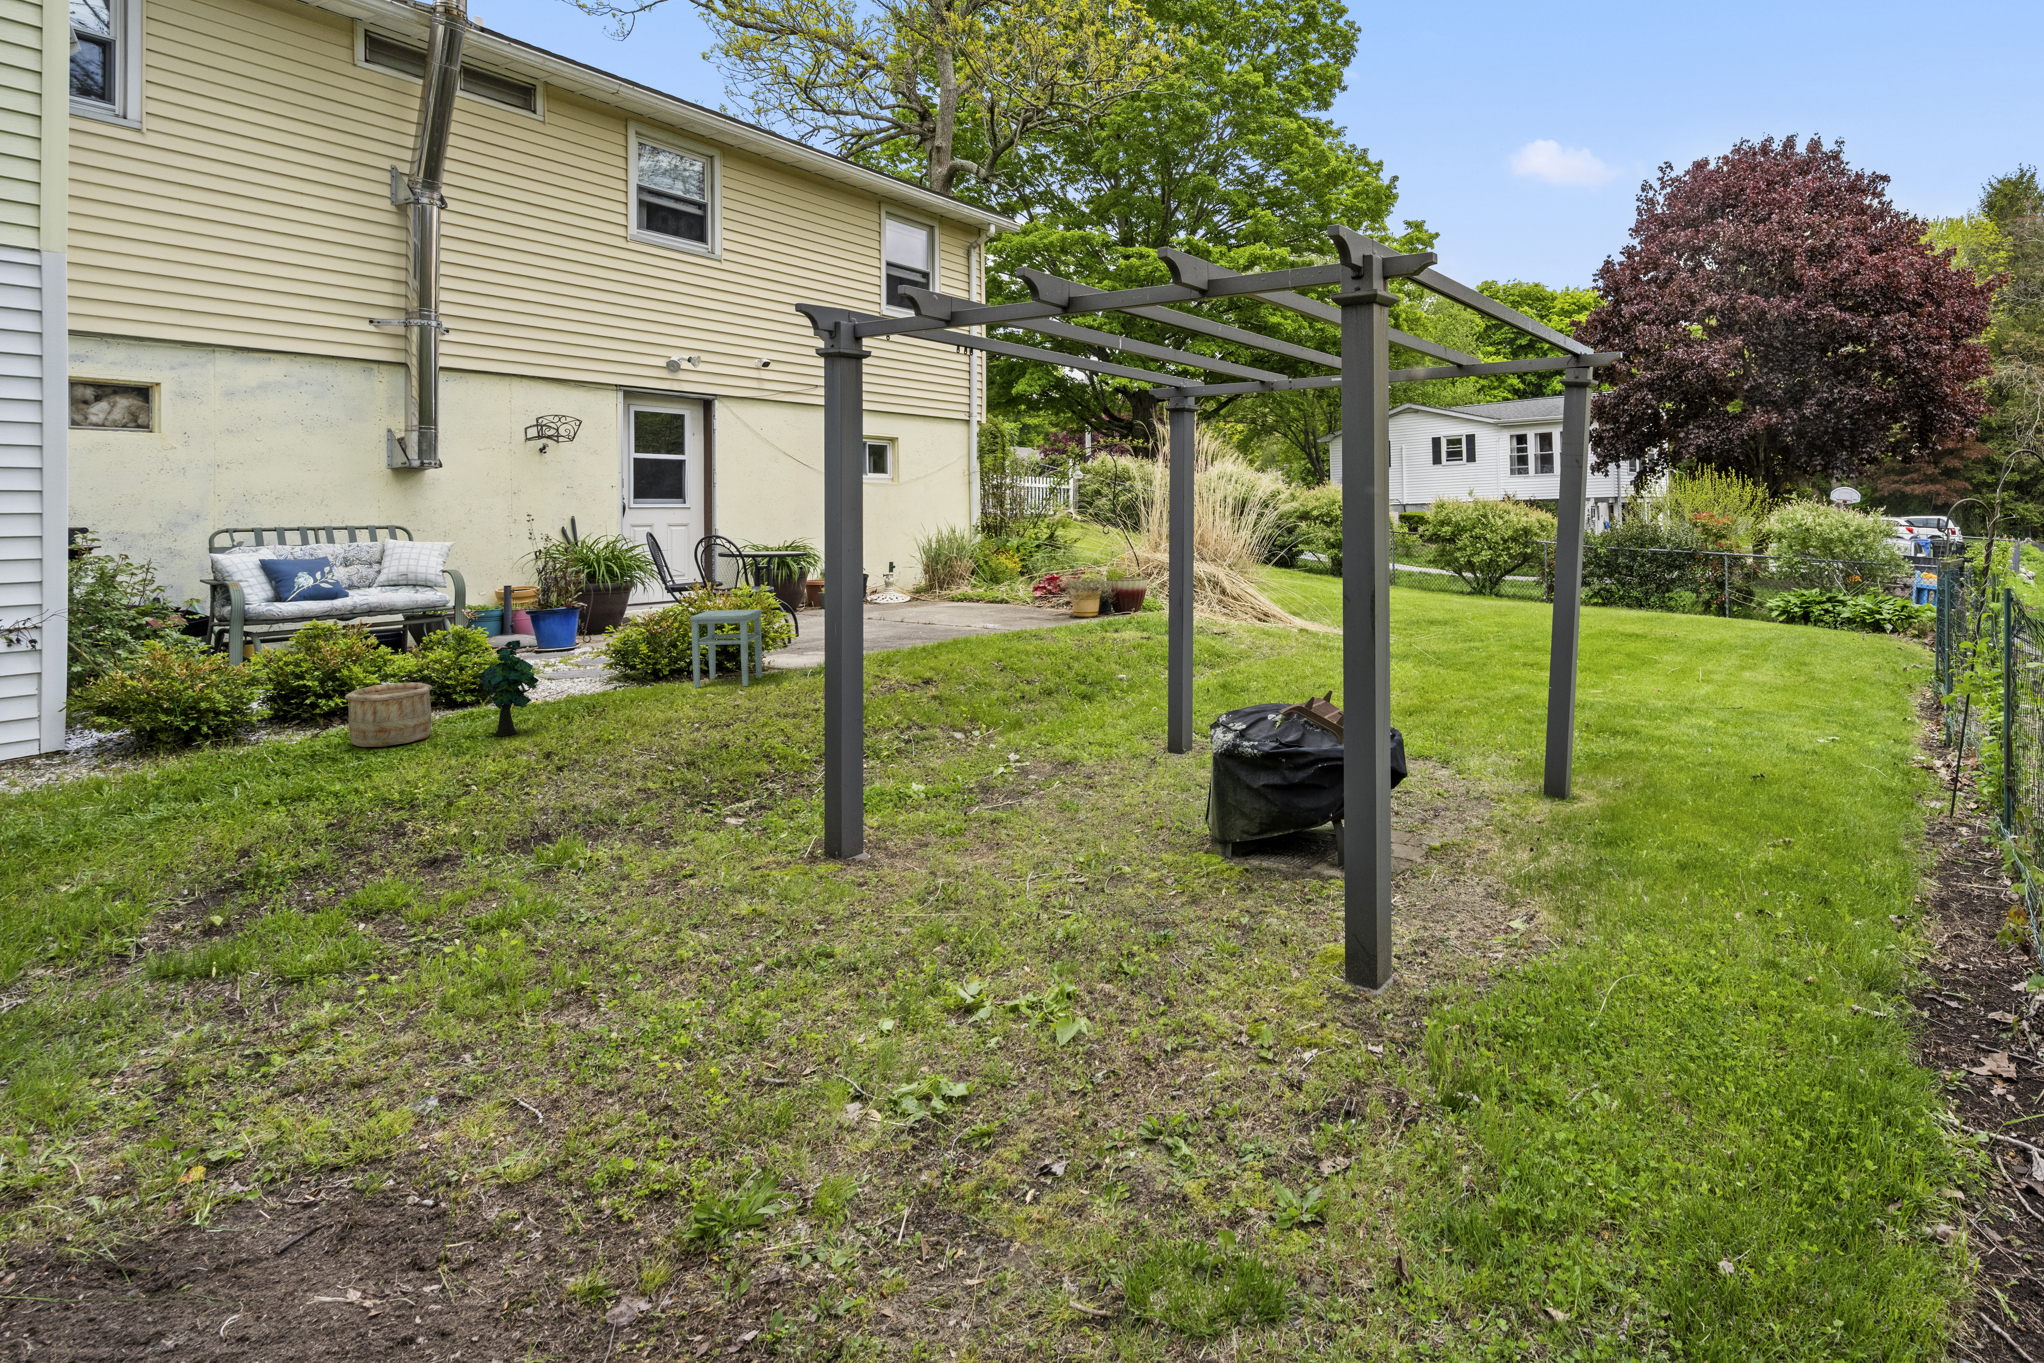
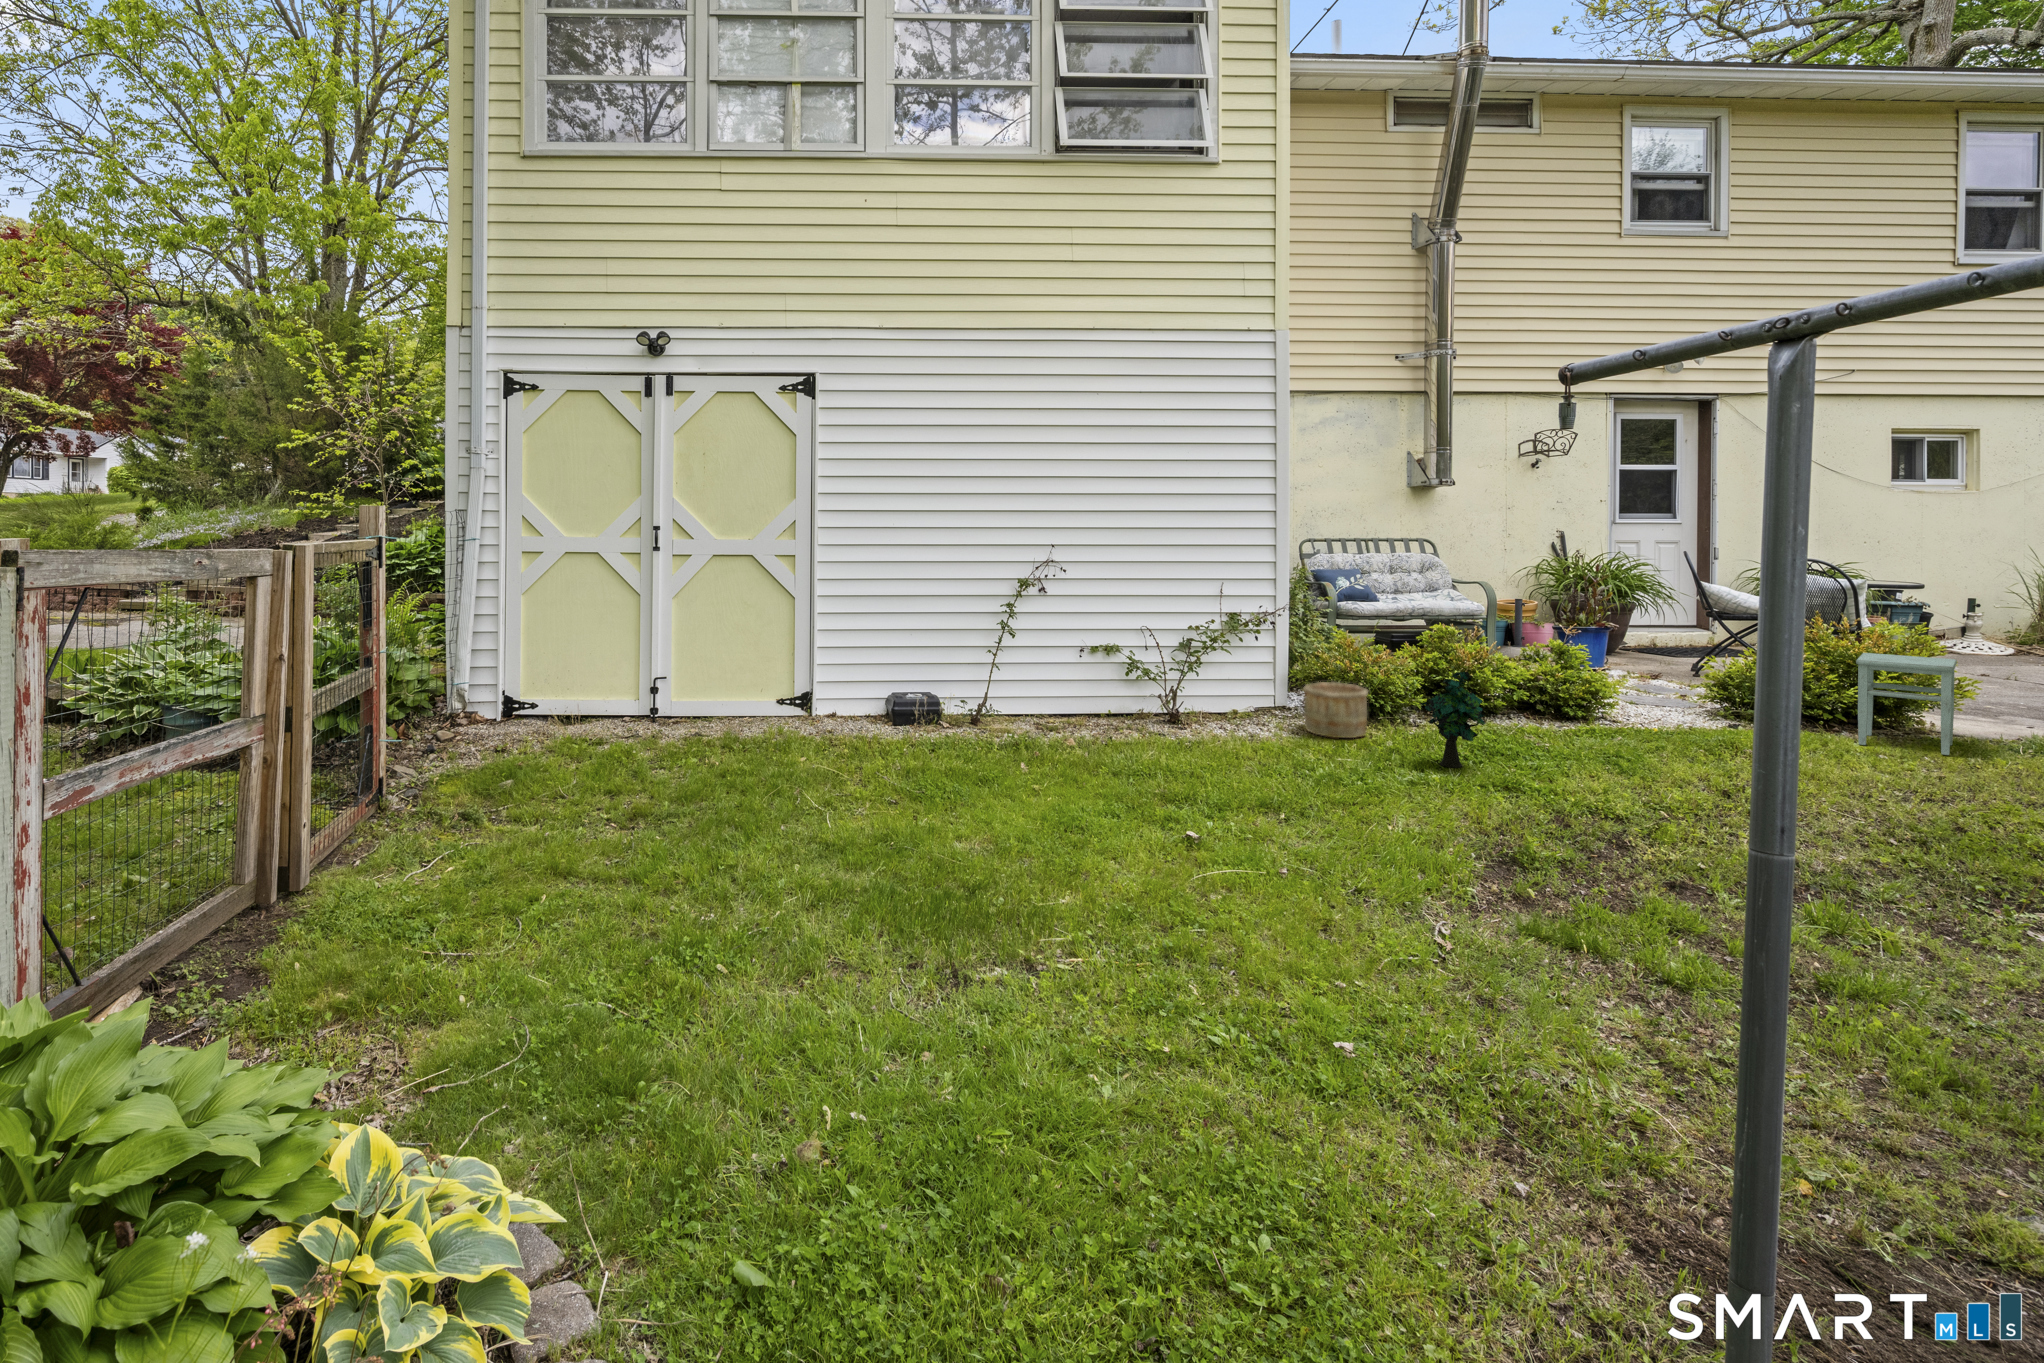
decorative plant: present [471,640,539,736] -> present [1418,672,1485,768]
wooden bucket: present [345,682,432,747] -> present [1303,682,1368,738]

